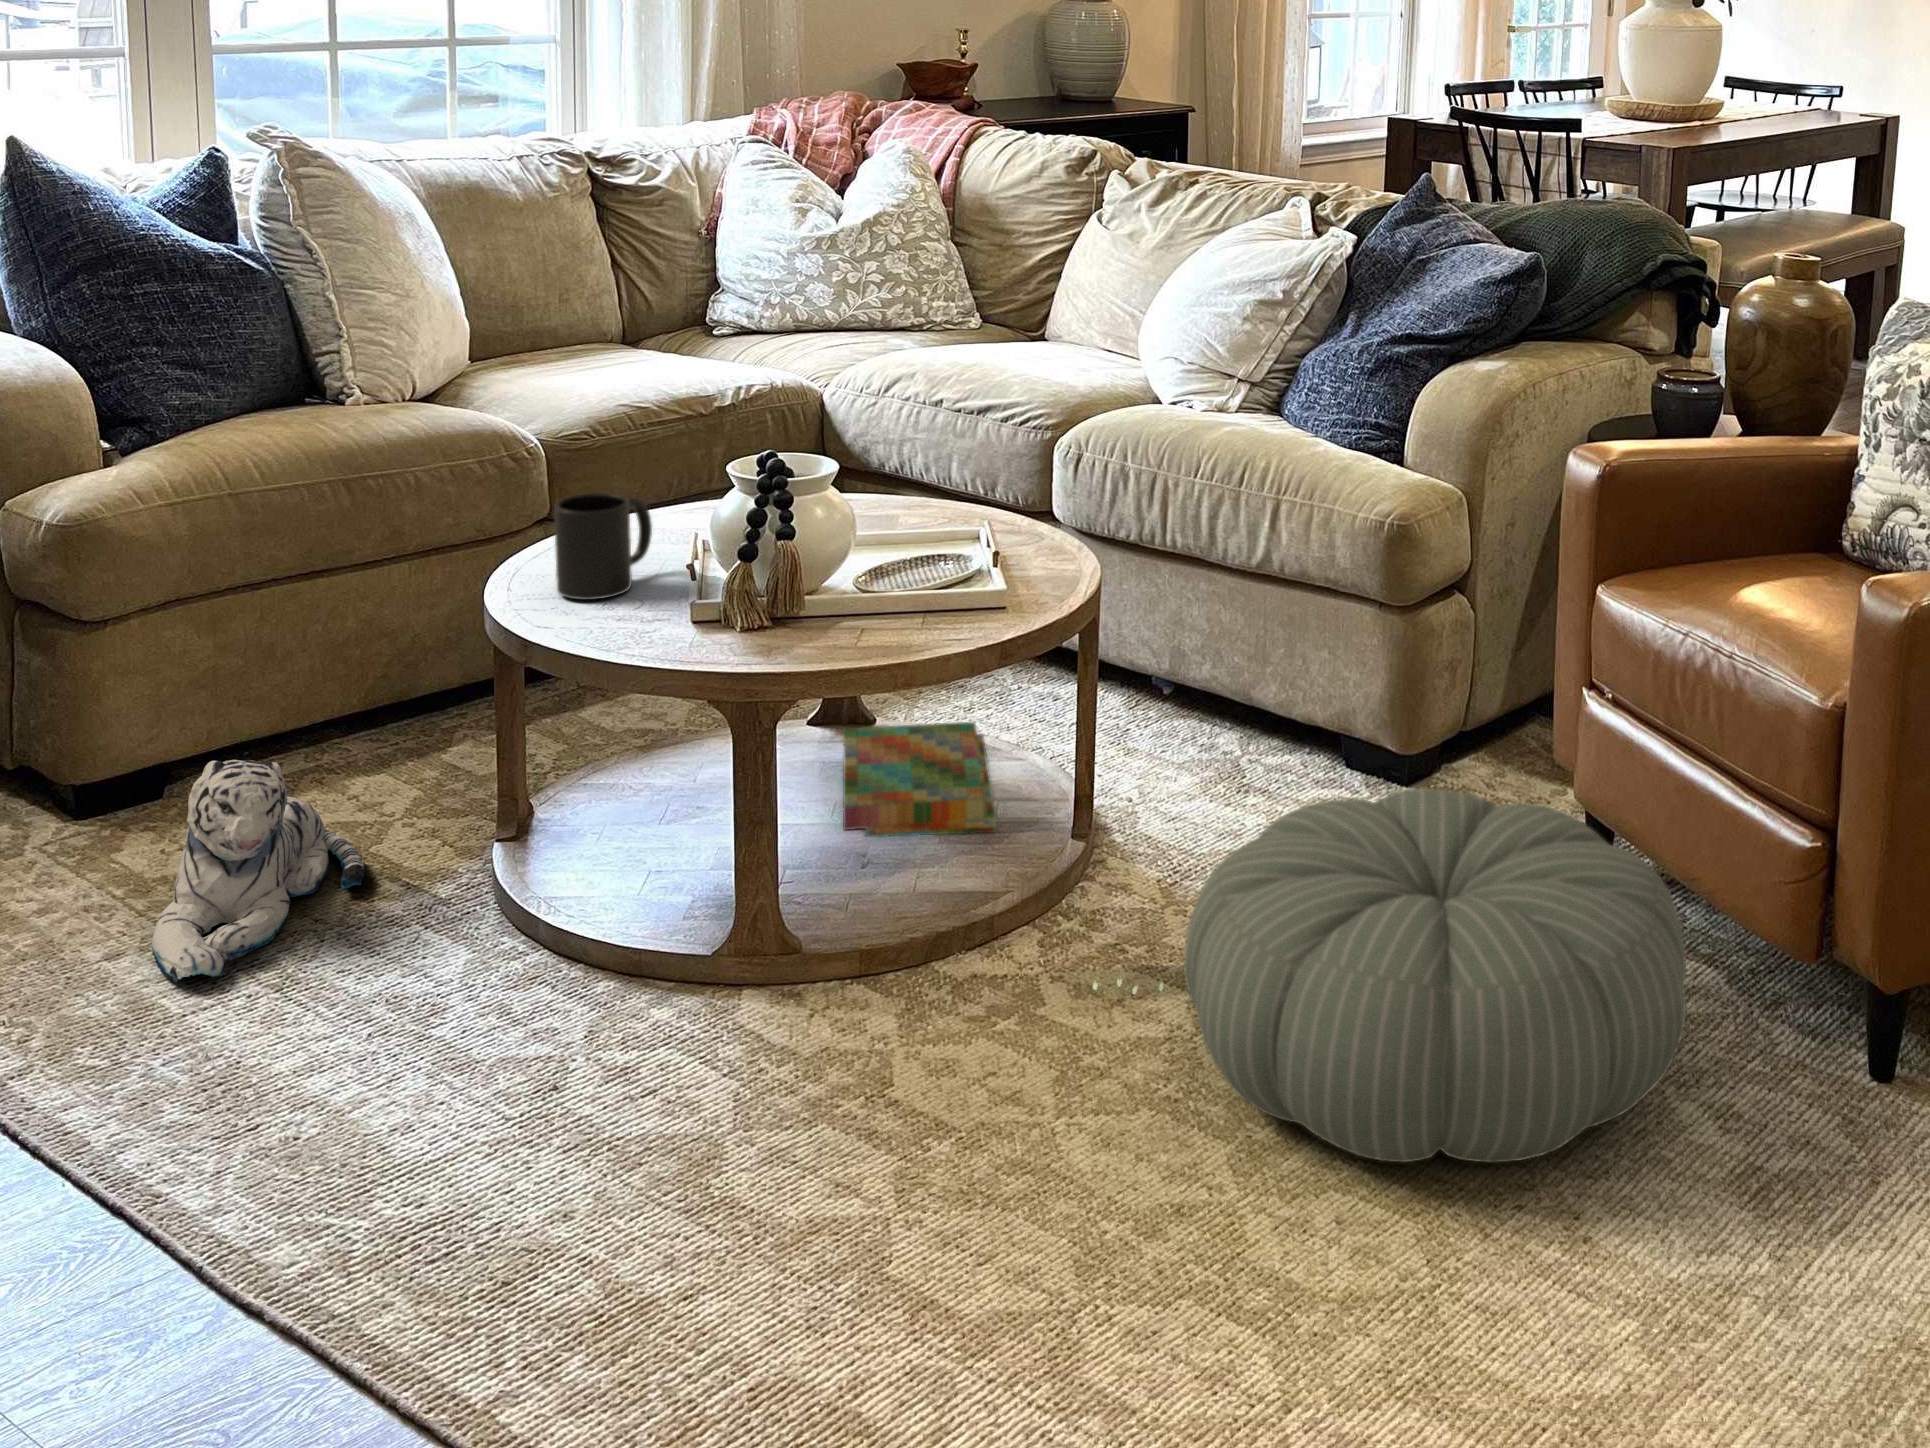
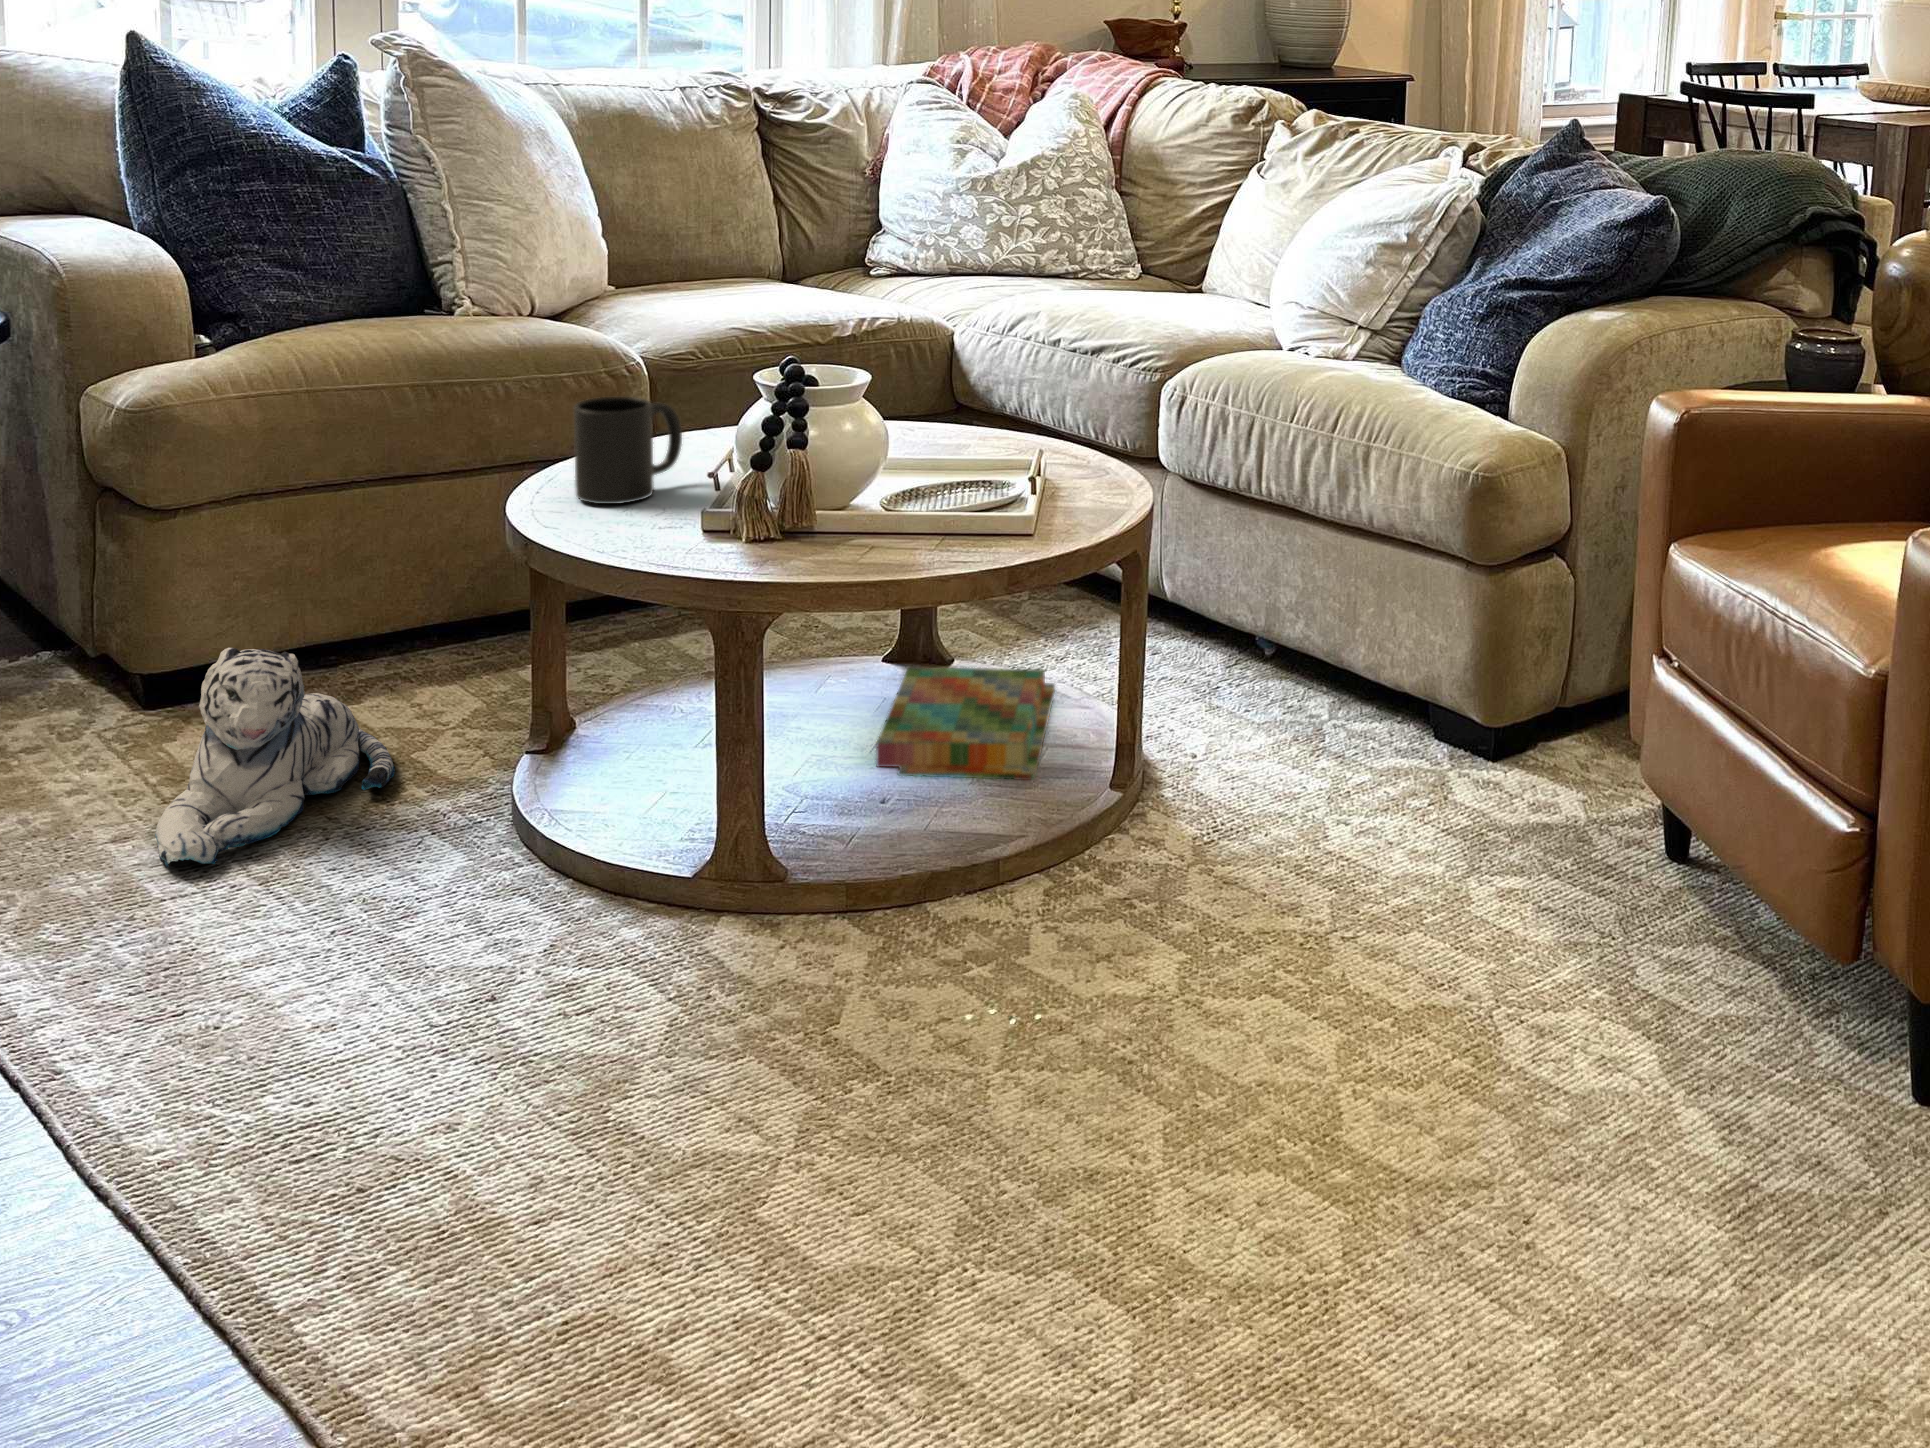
pouf: present [1184,789,1686,1163] -> none [1152,750,1706,1155]

